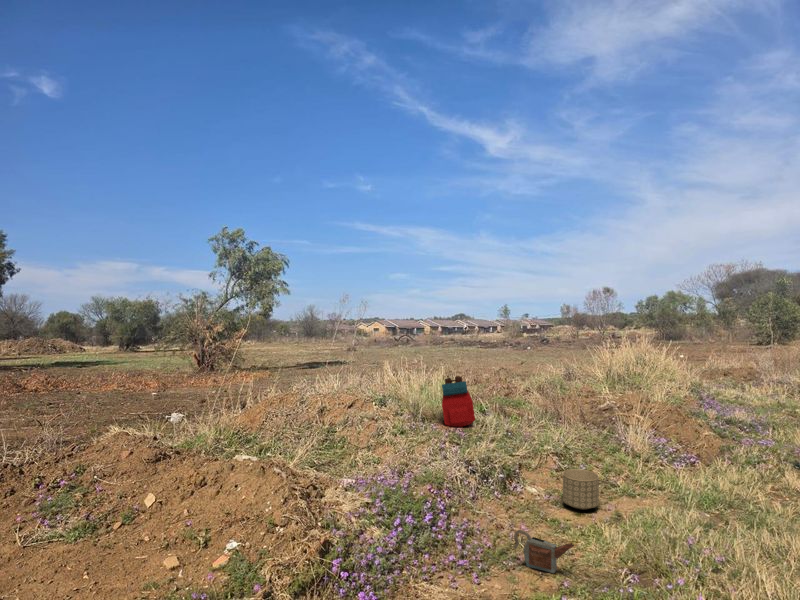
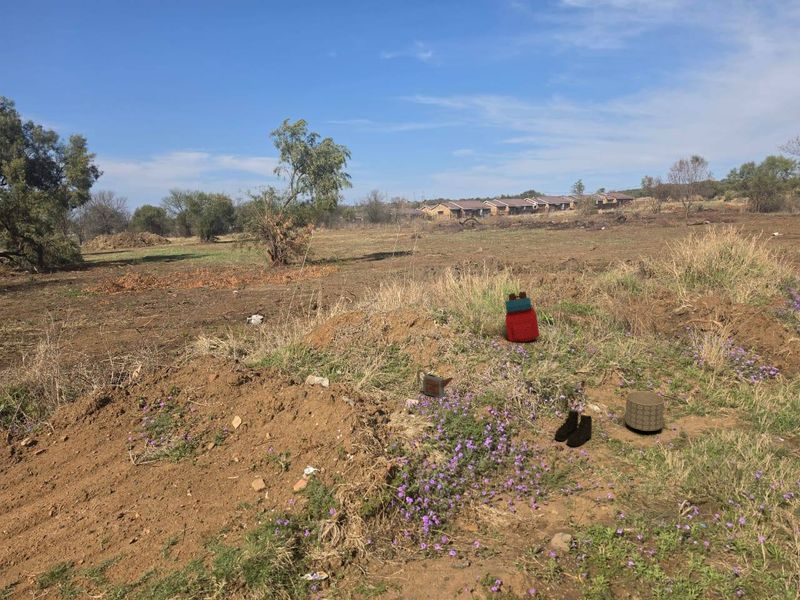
boots: none [494,487,531,524] -> present [555,410,592,446]
watering can: present [514,530,574,573] -> present [417,369,453,398]

